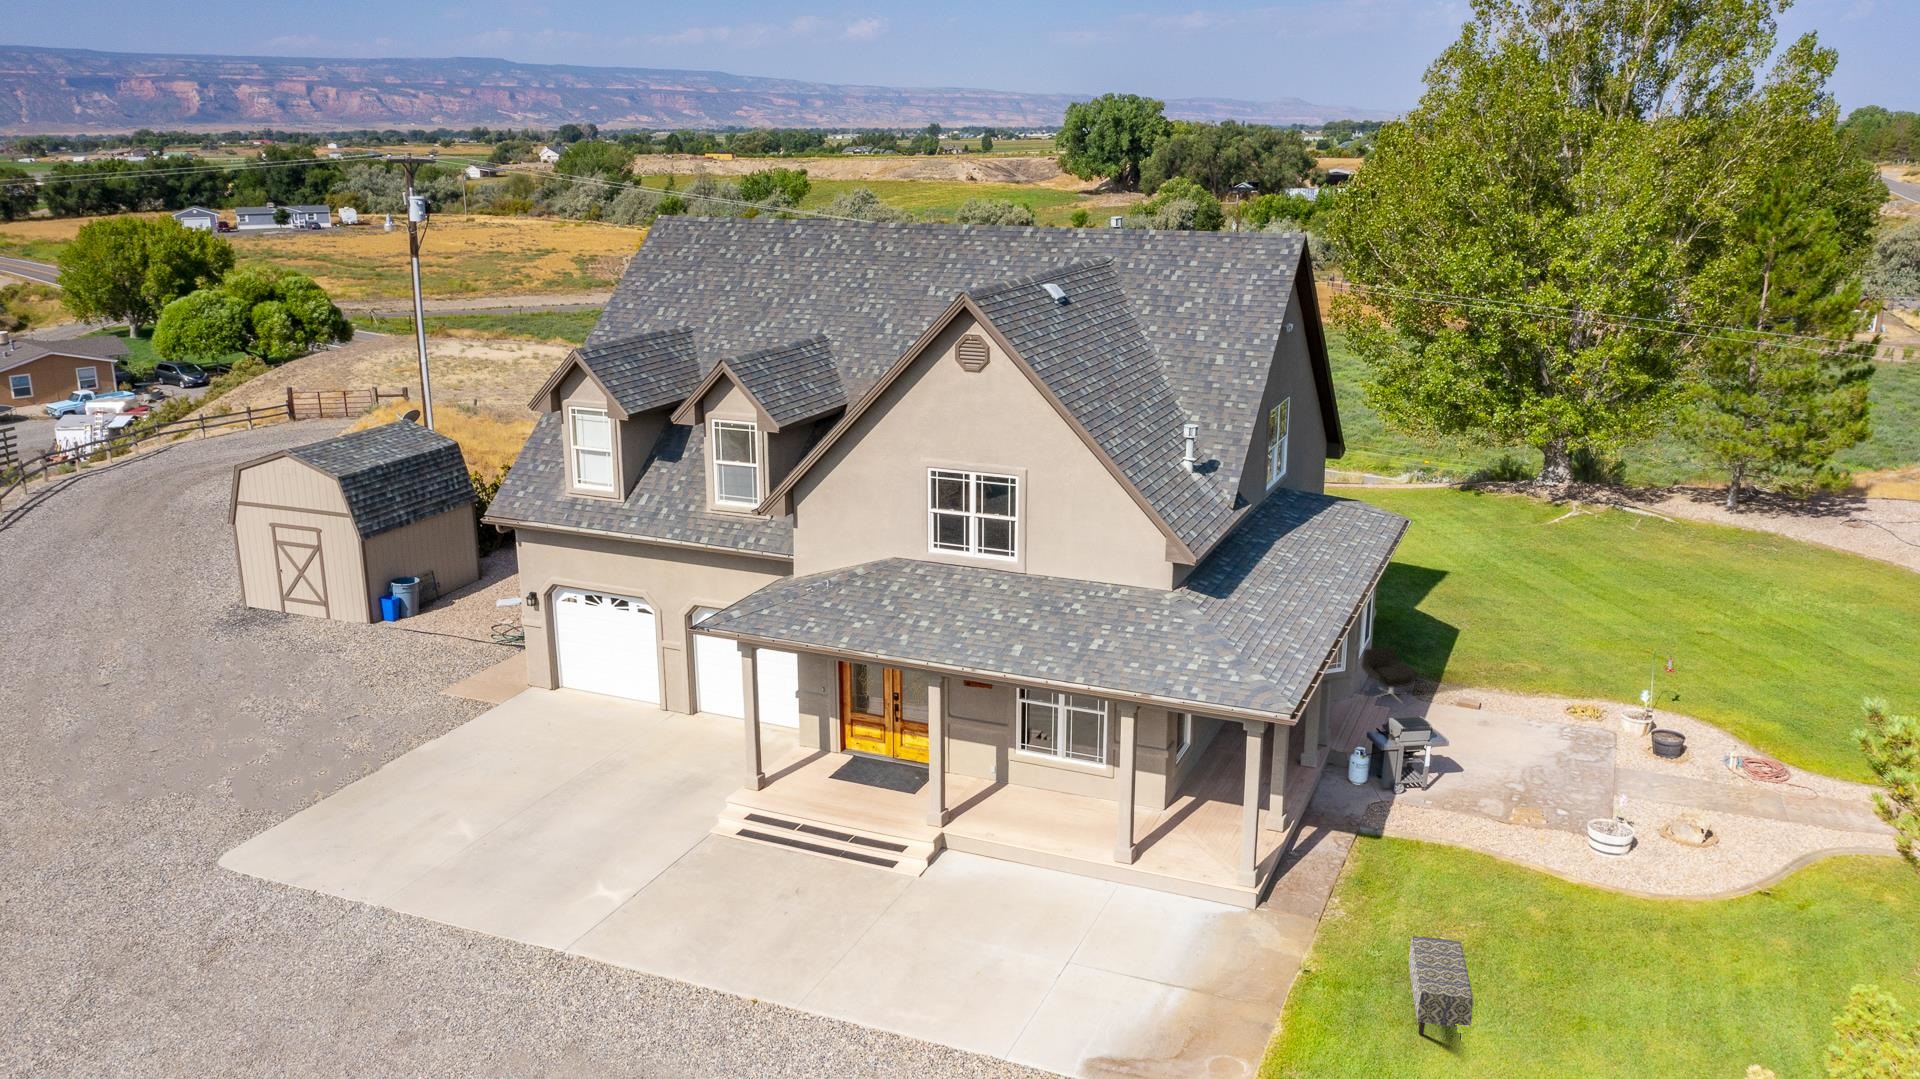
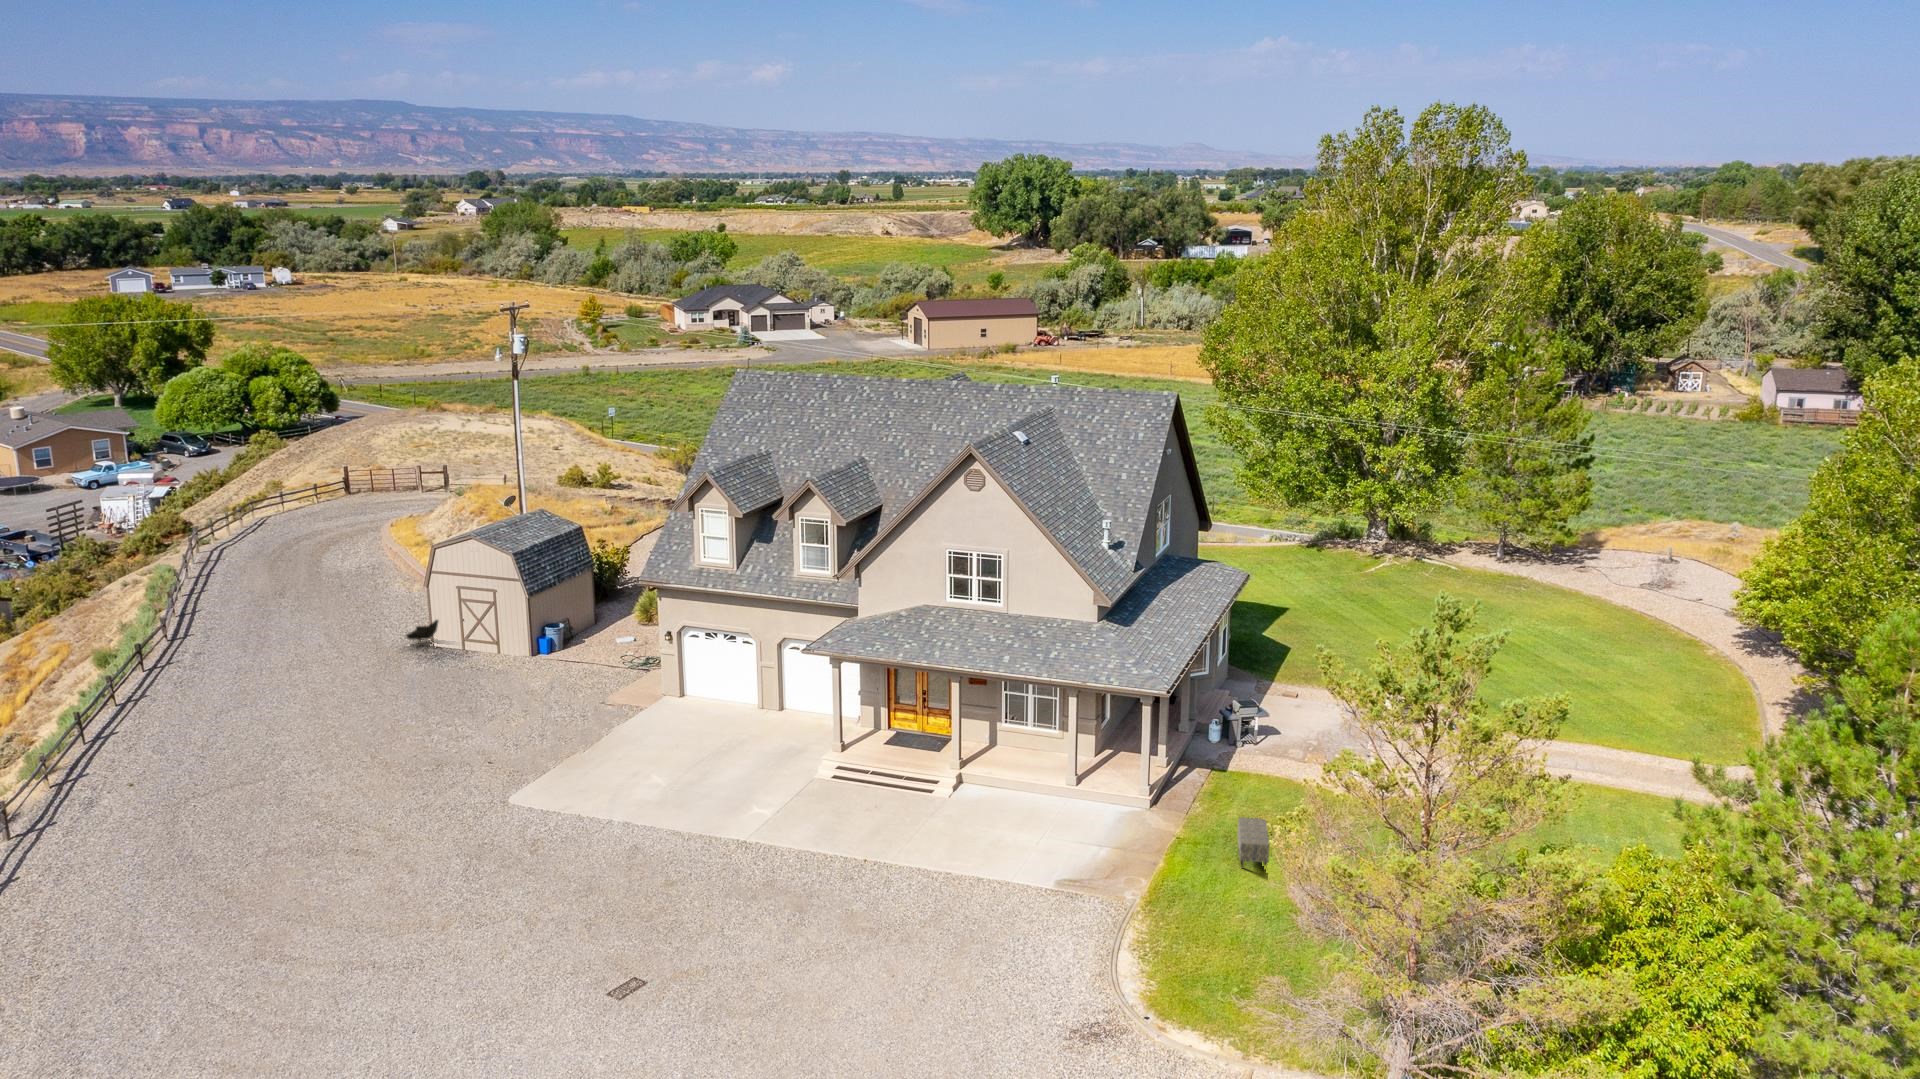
lounge chair: present [1362,646,1419,698] -> present [406,620,438,645]

